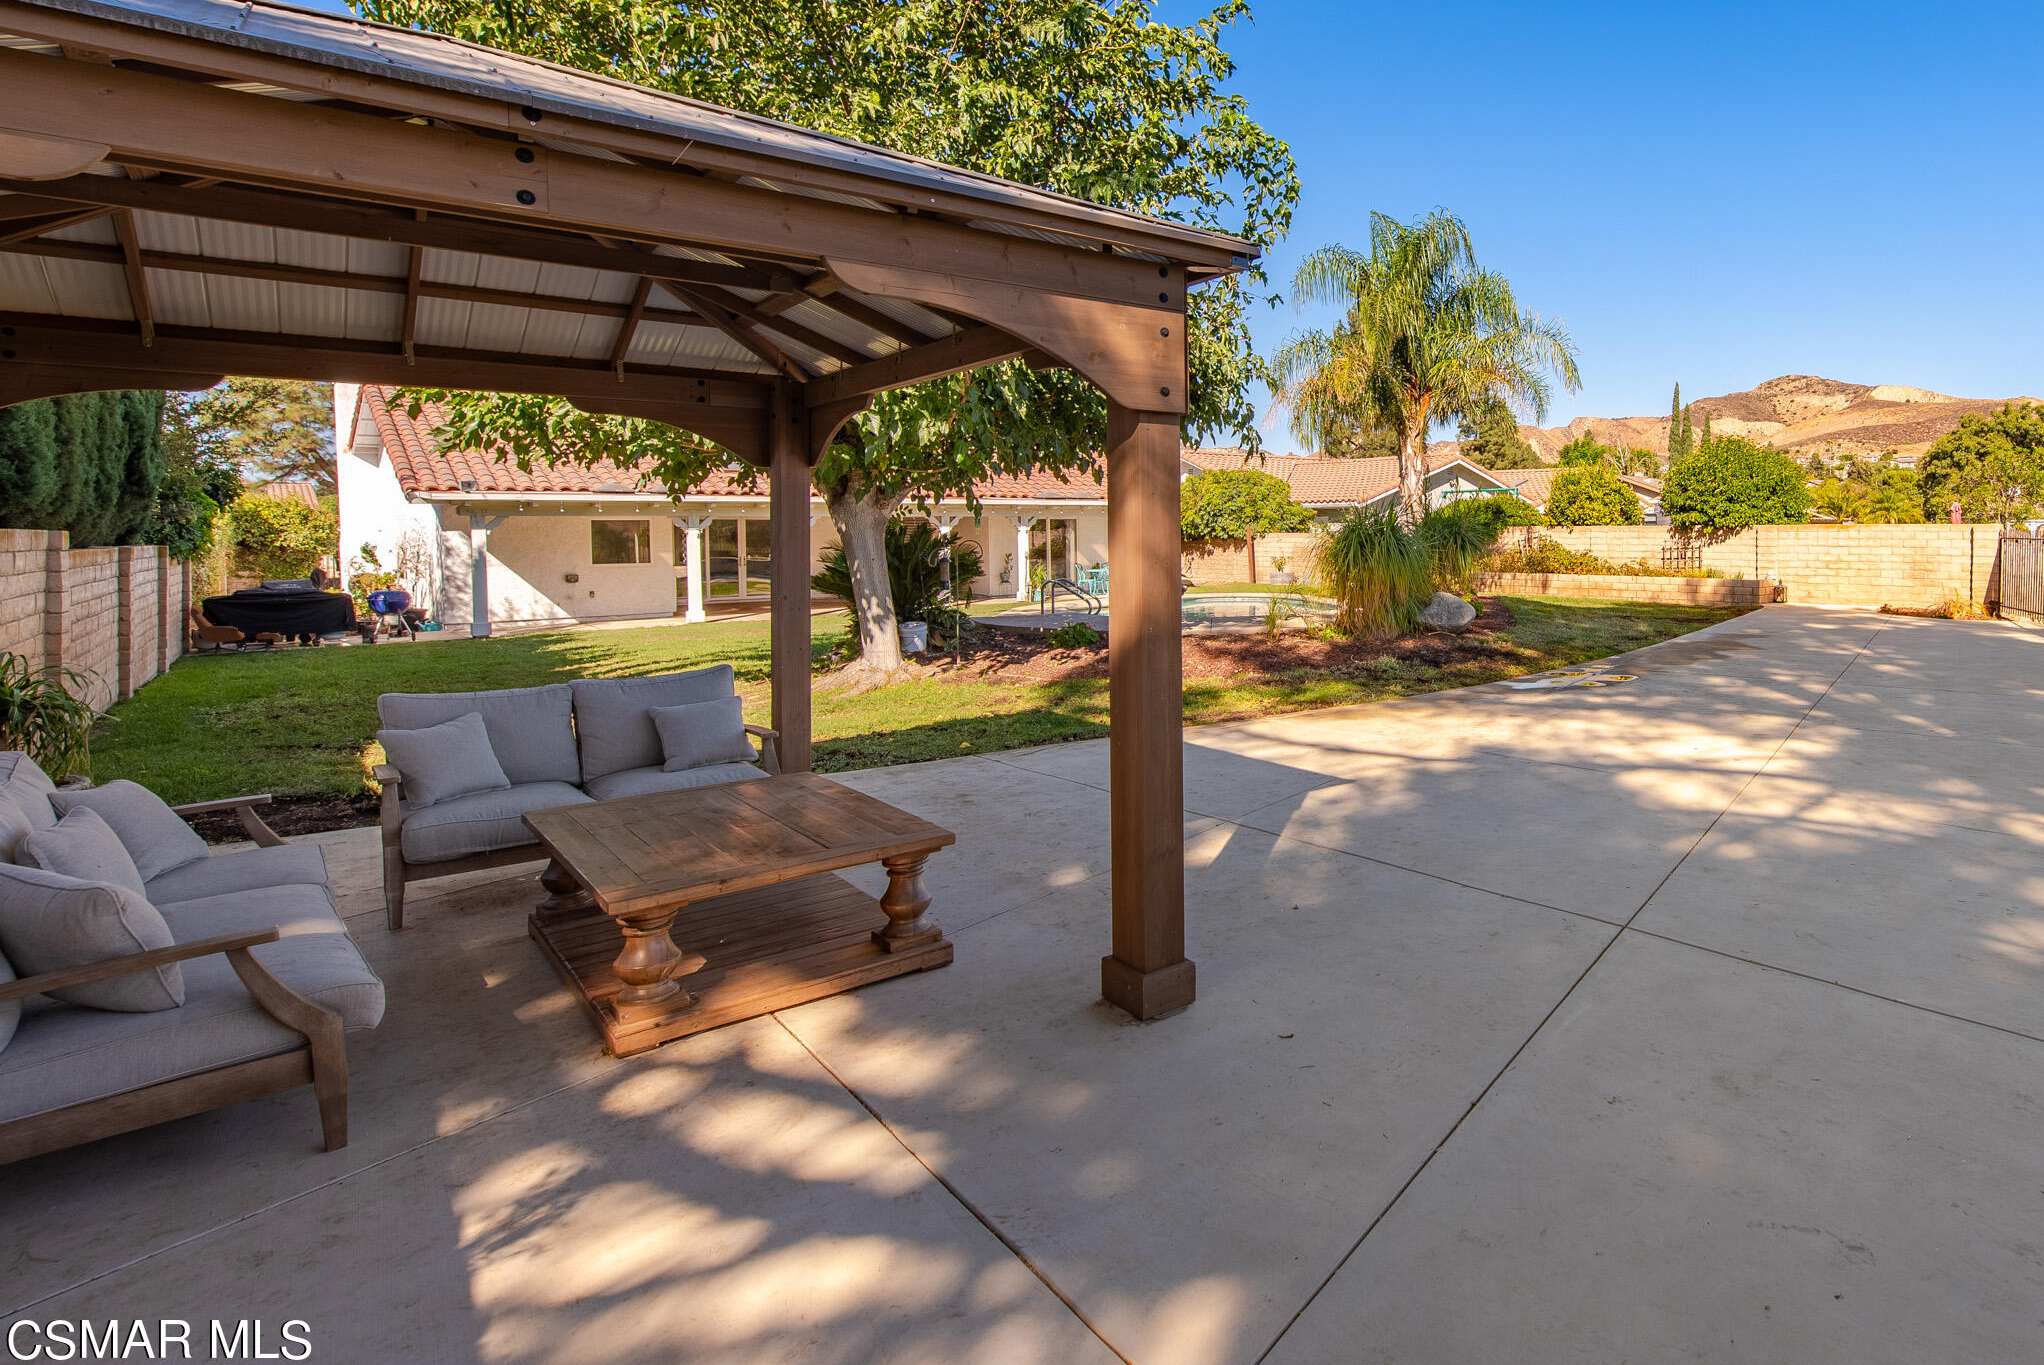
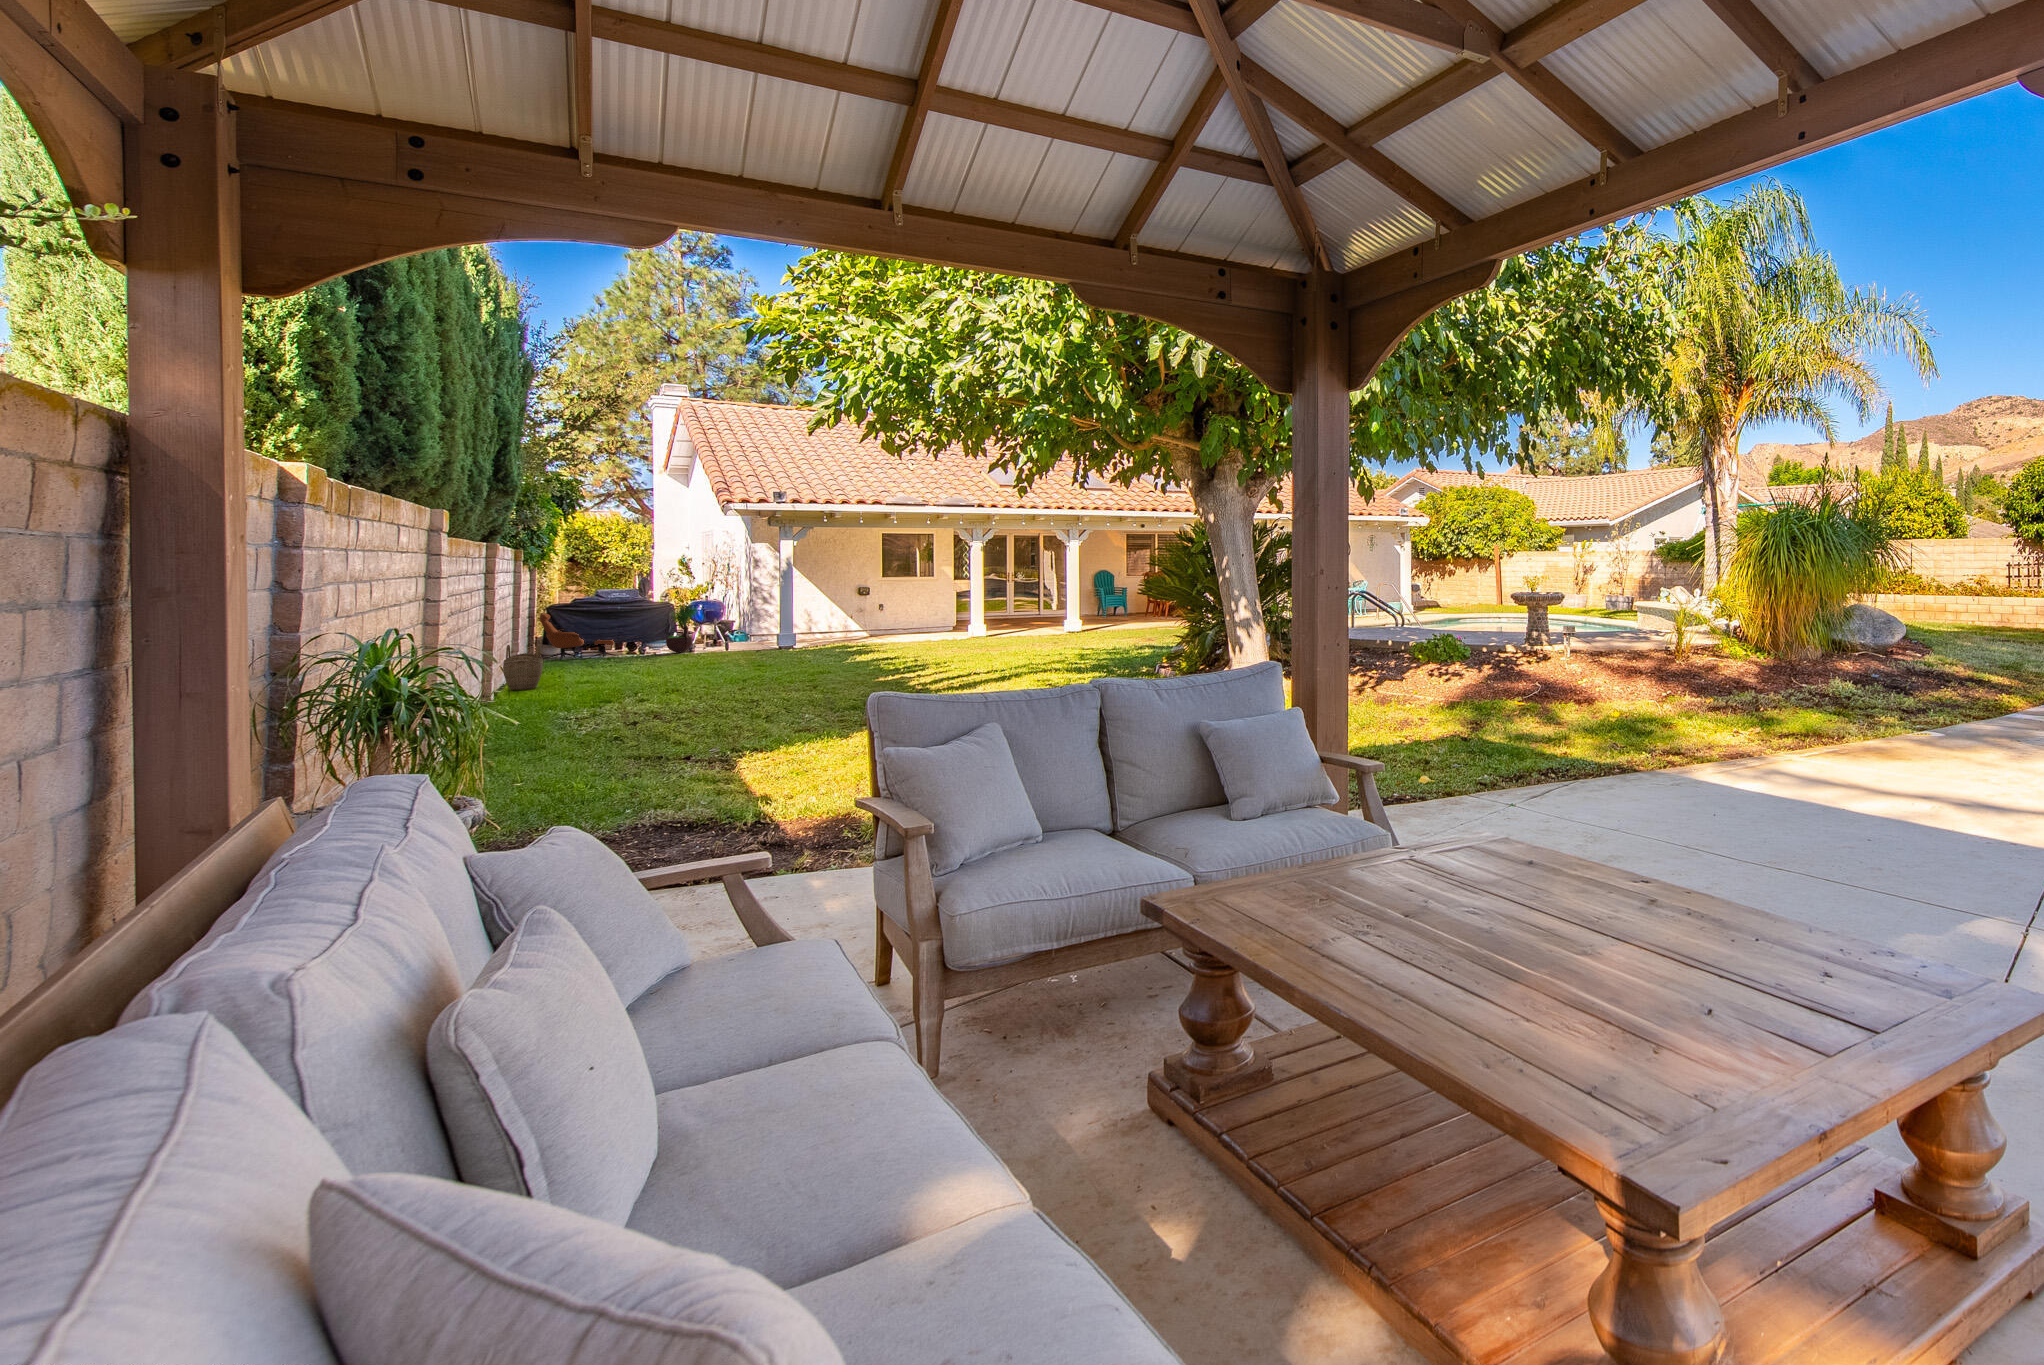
potted tree: none [342,592,384,645] -> present [666,604,698,653]
woven basket: none [140,644,188,692] -> present [503,644,543,690]

